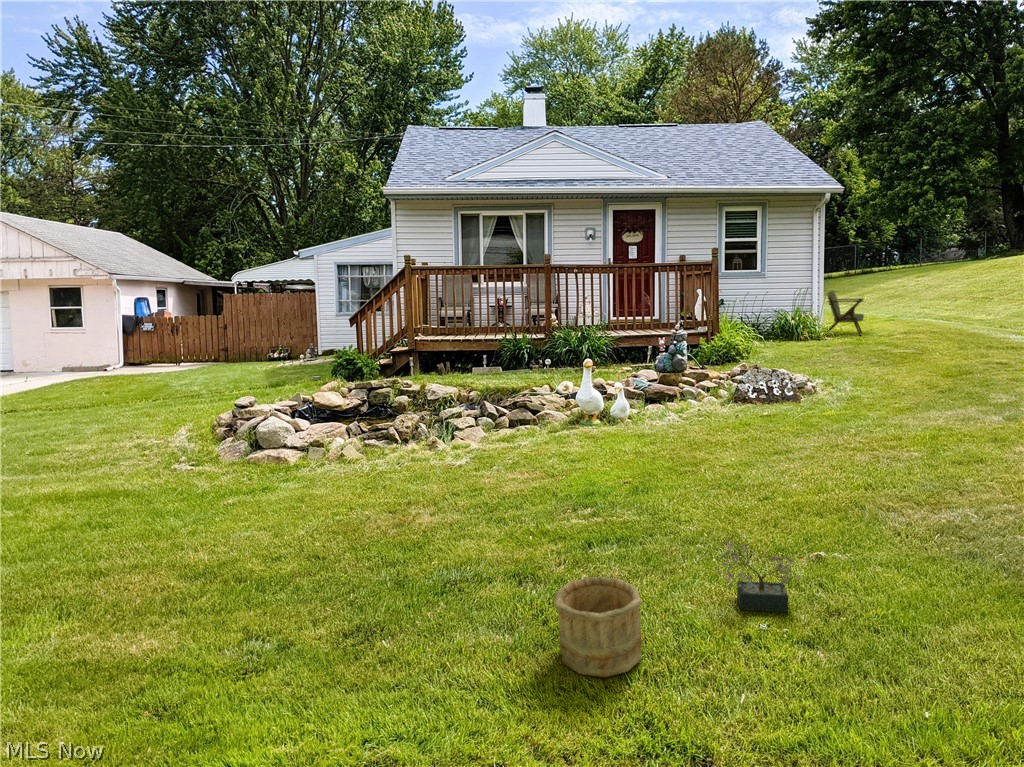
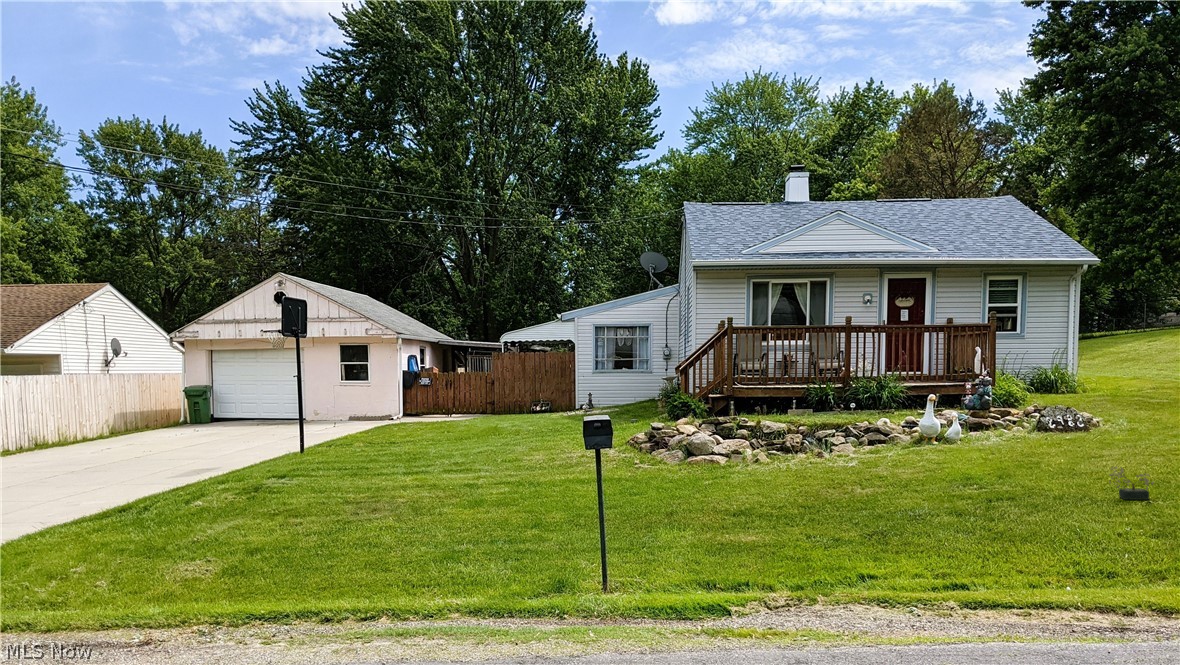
lounge chair: present [823,290,864,336] -> none [1082,350,1119,391]
wooden bucket: present [555,577,642,678] -> none [1042,476,1088,513]

